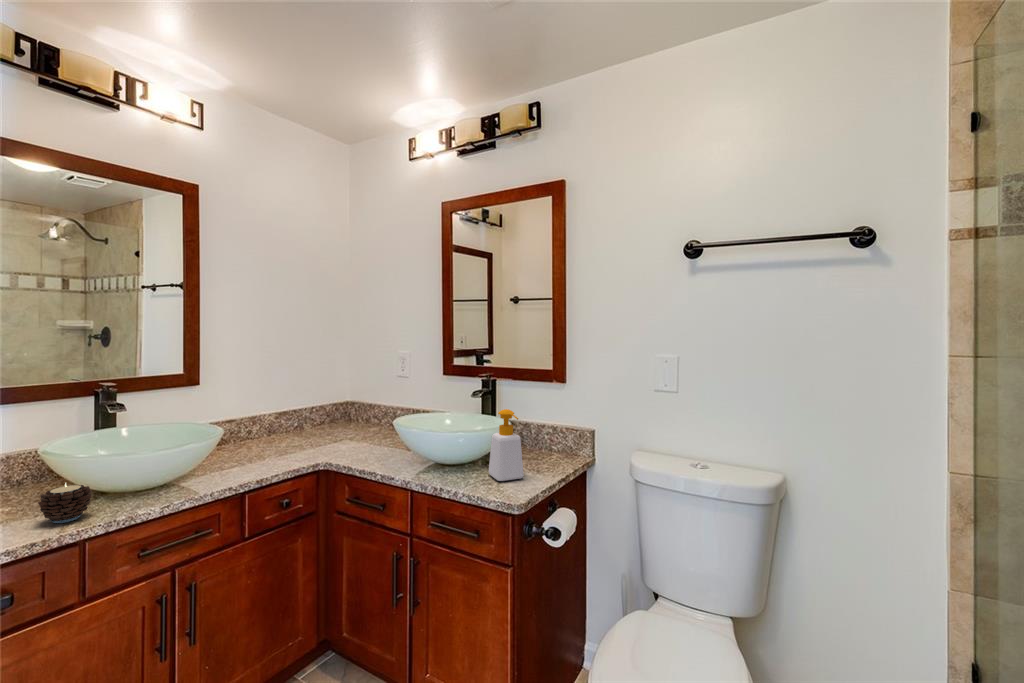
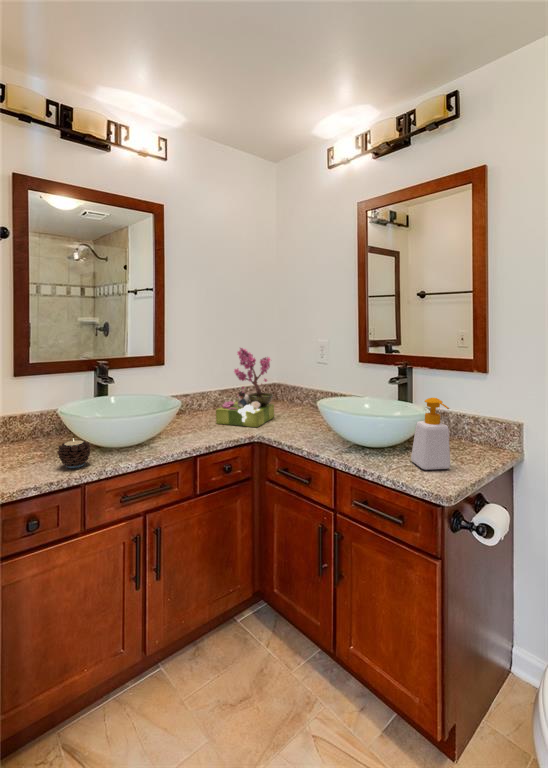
flower arrangement: none [272,360,346,453] -> present [216,348,274,427]

